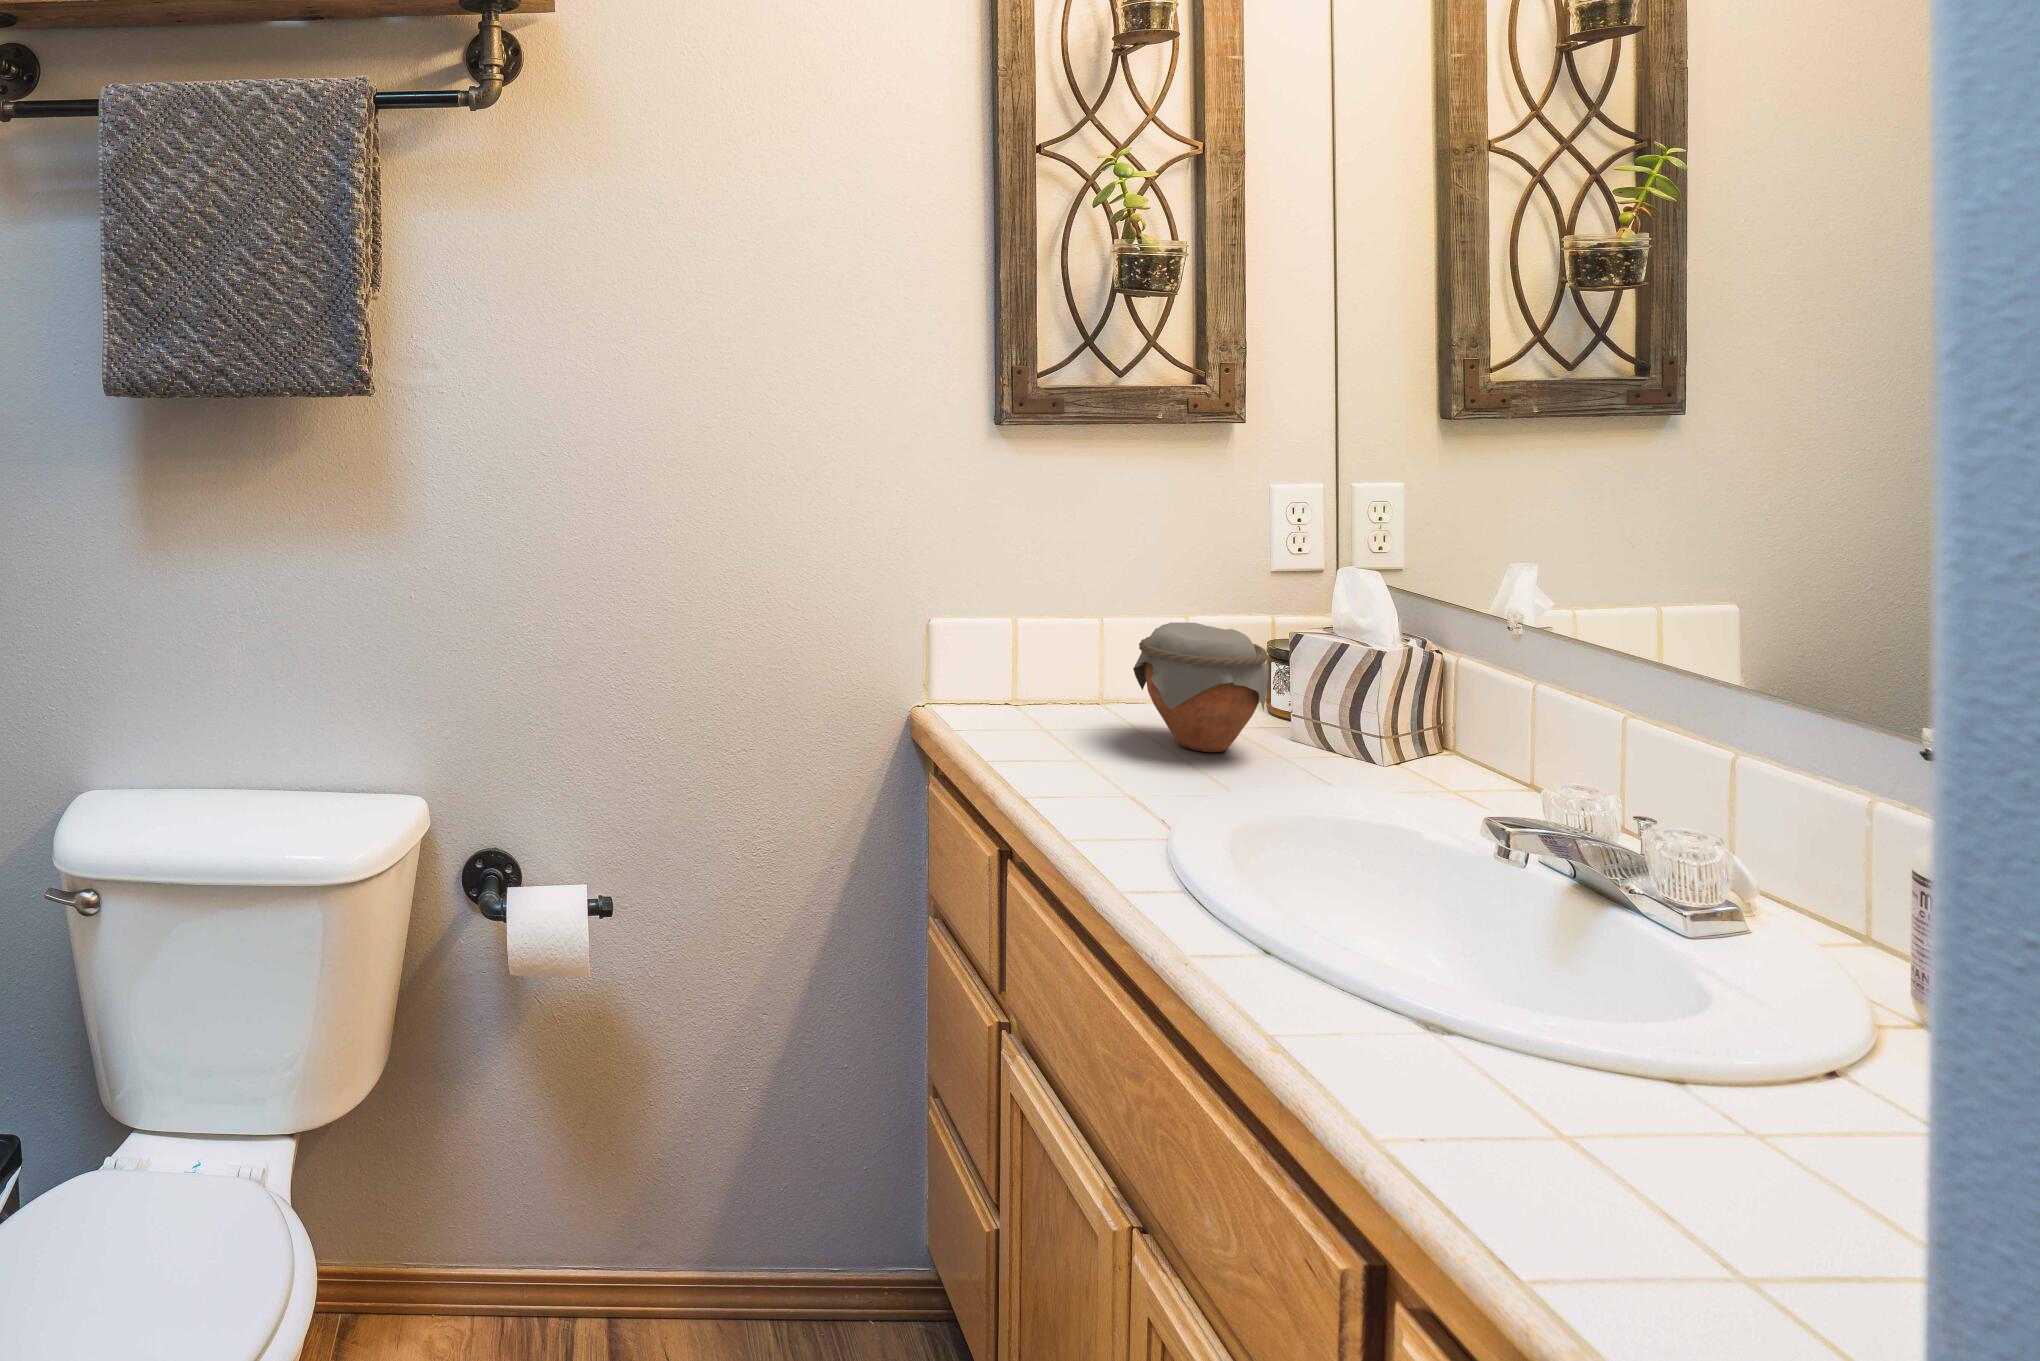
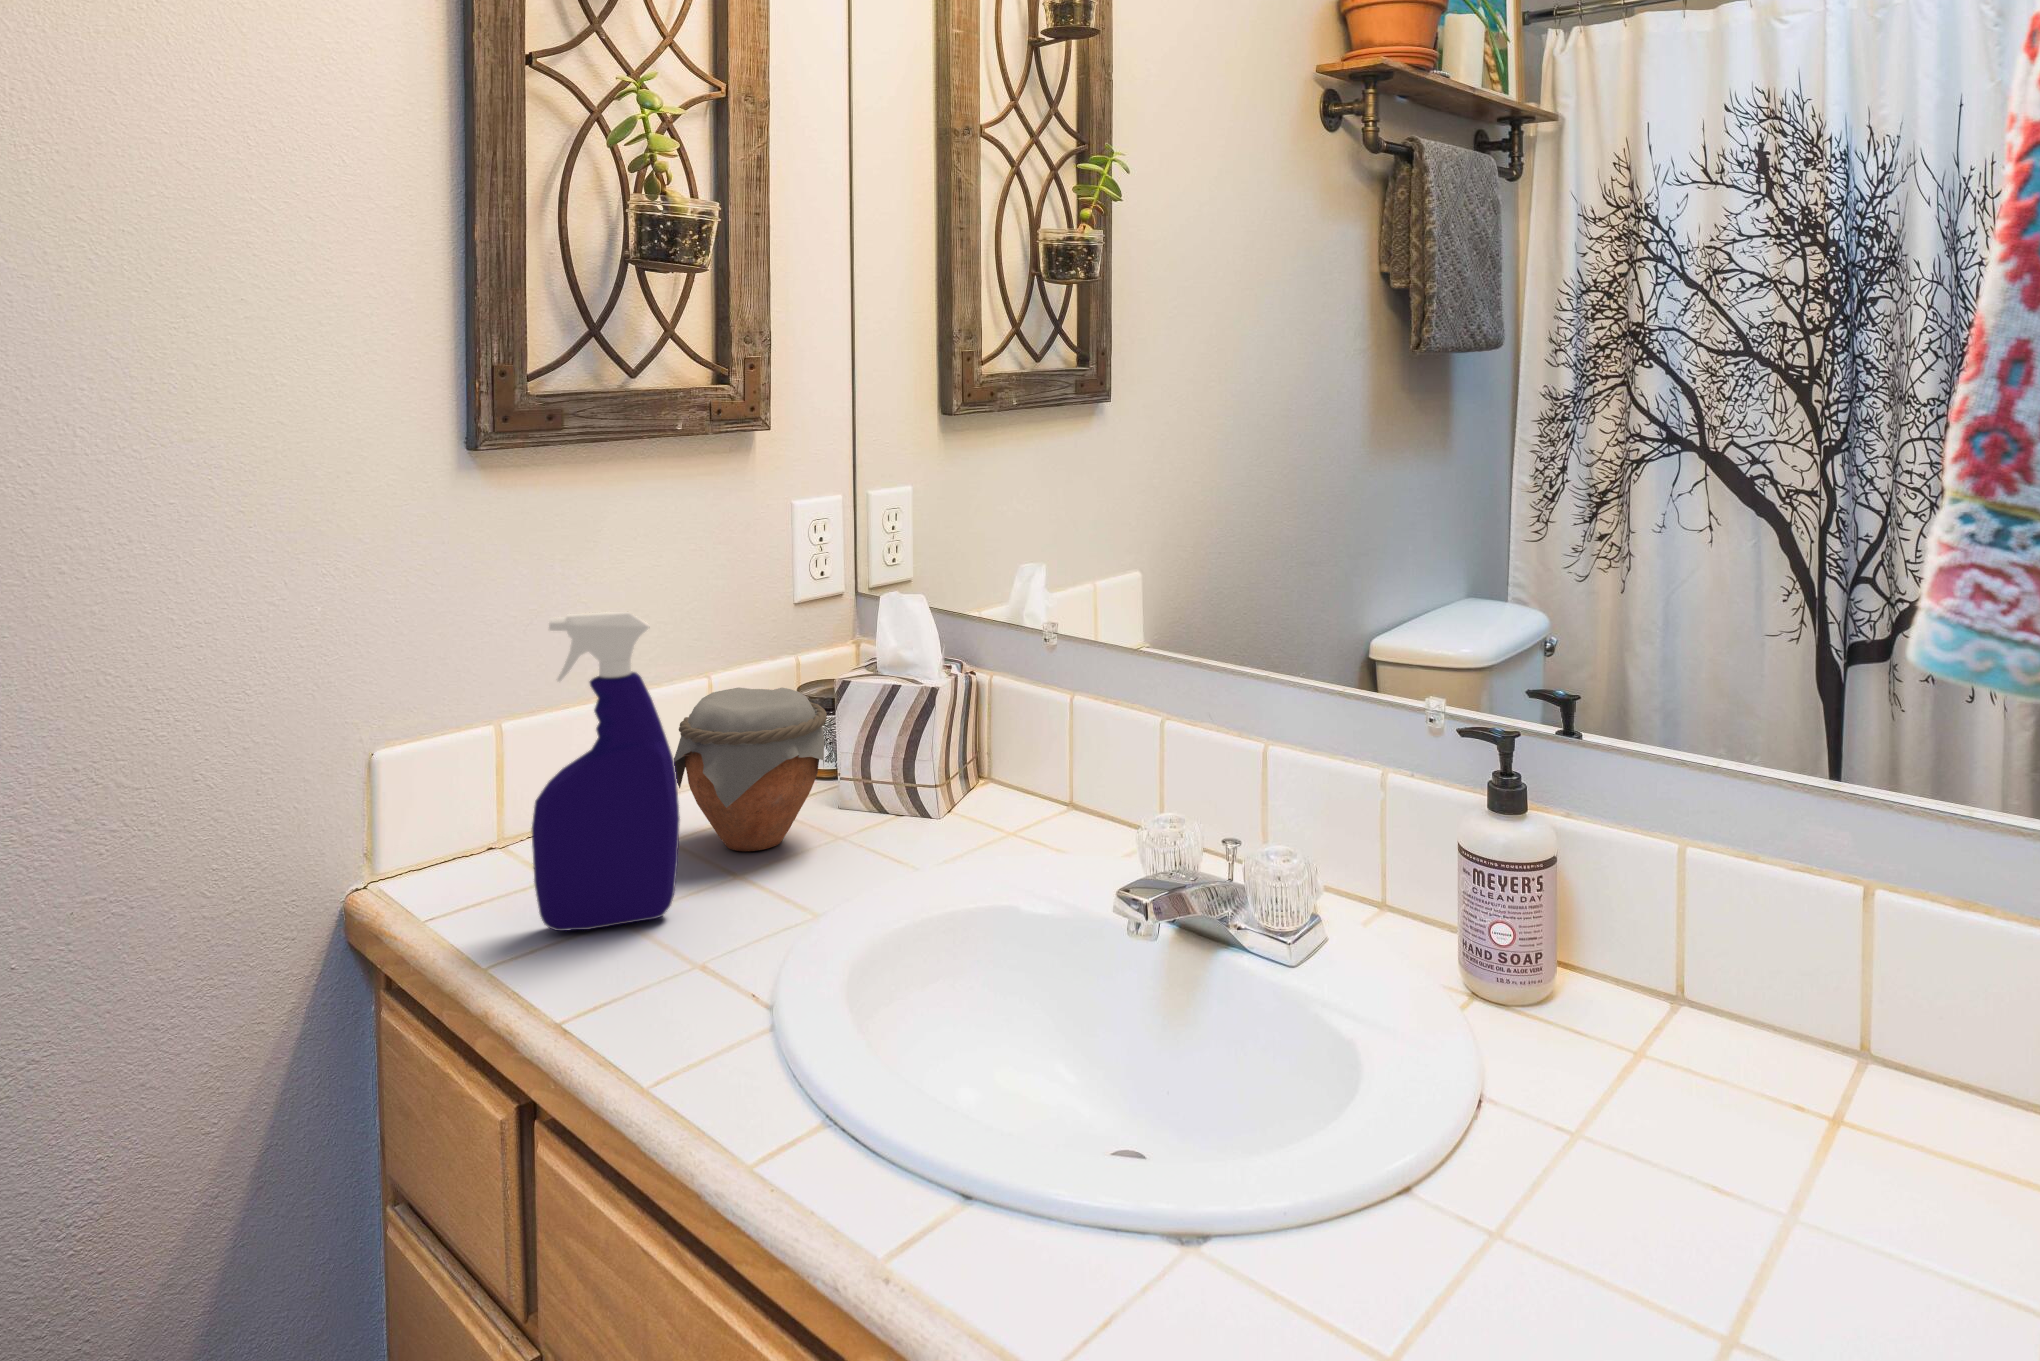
spray bottle: none [1013,543,1119,773] -> present [532,612,680,931]

